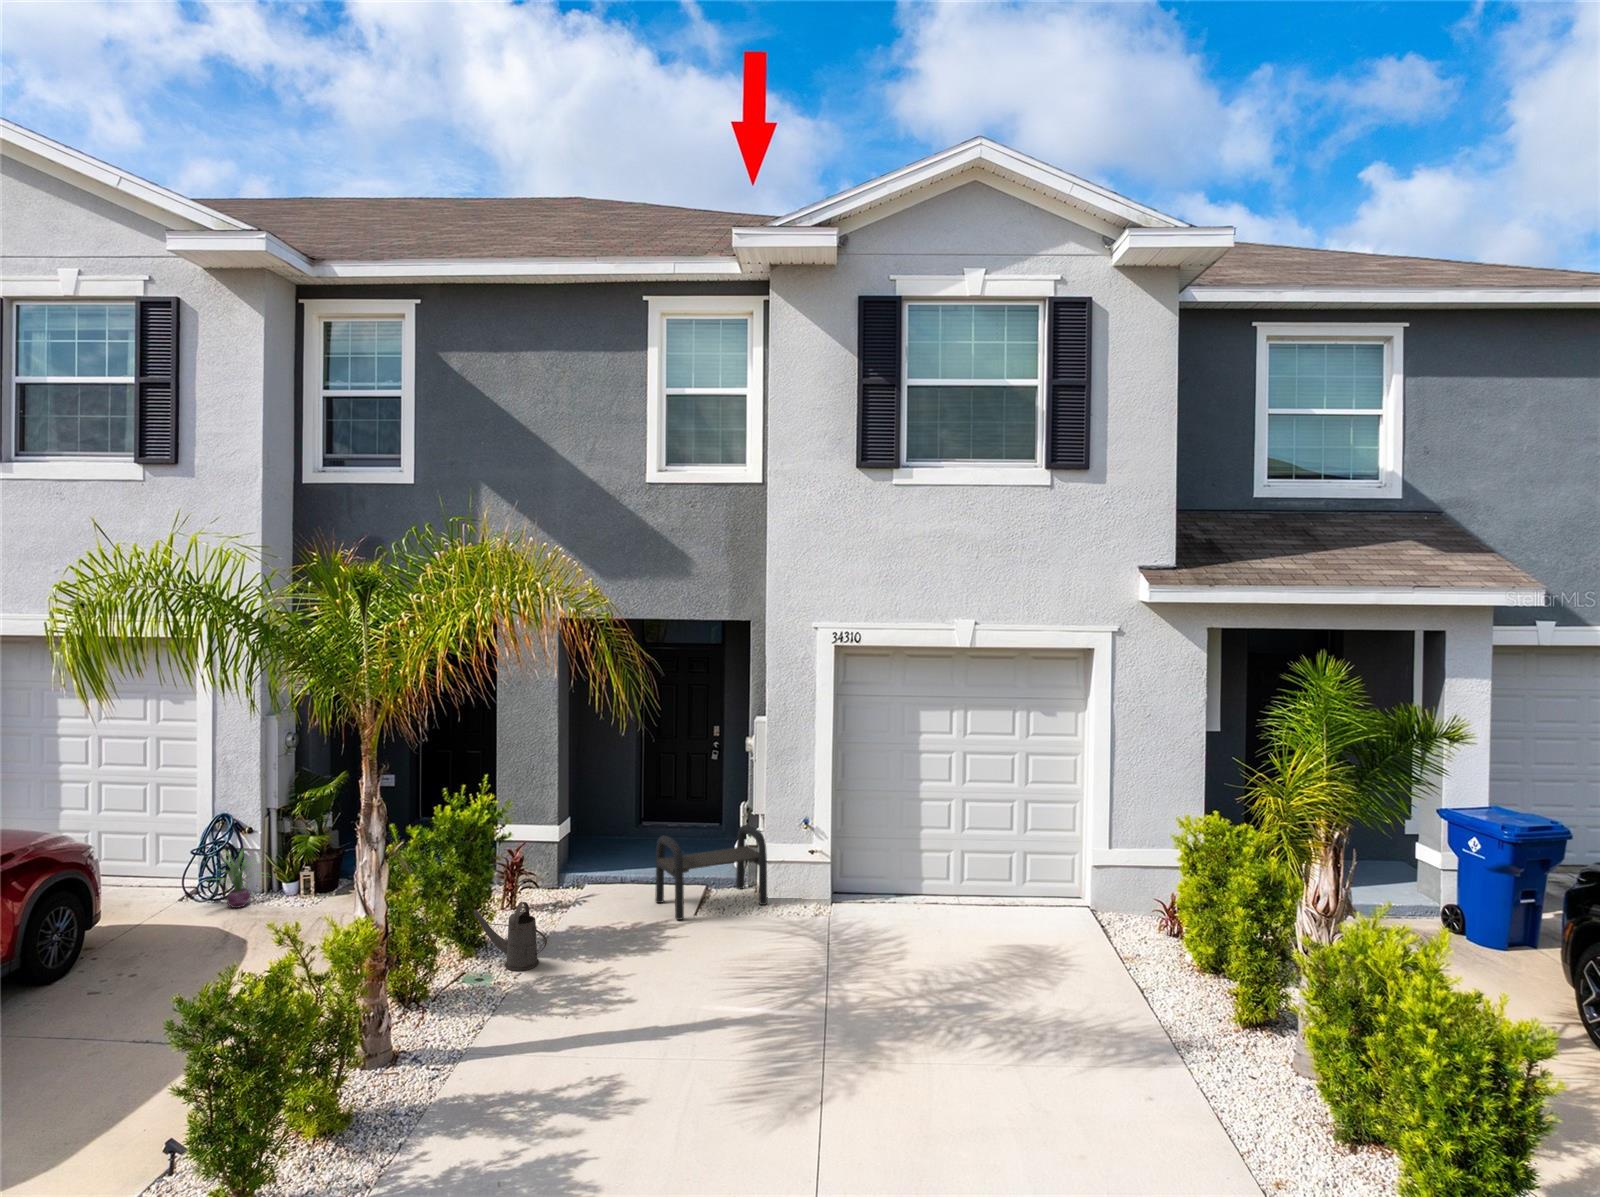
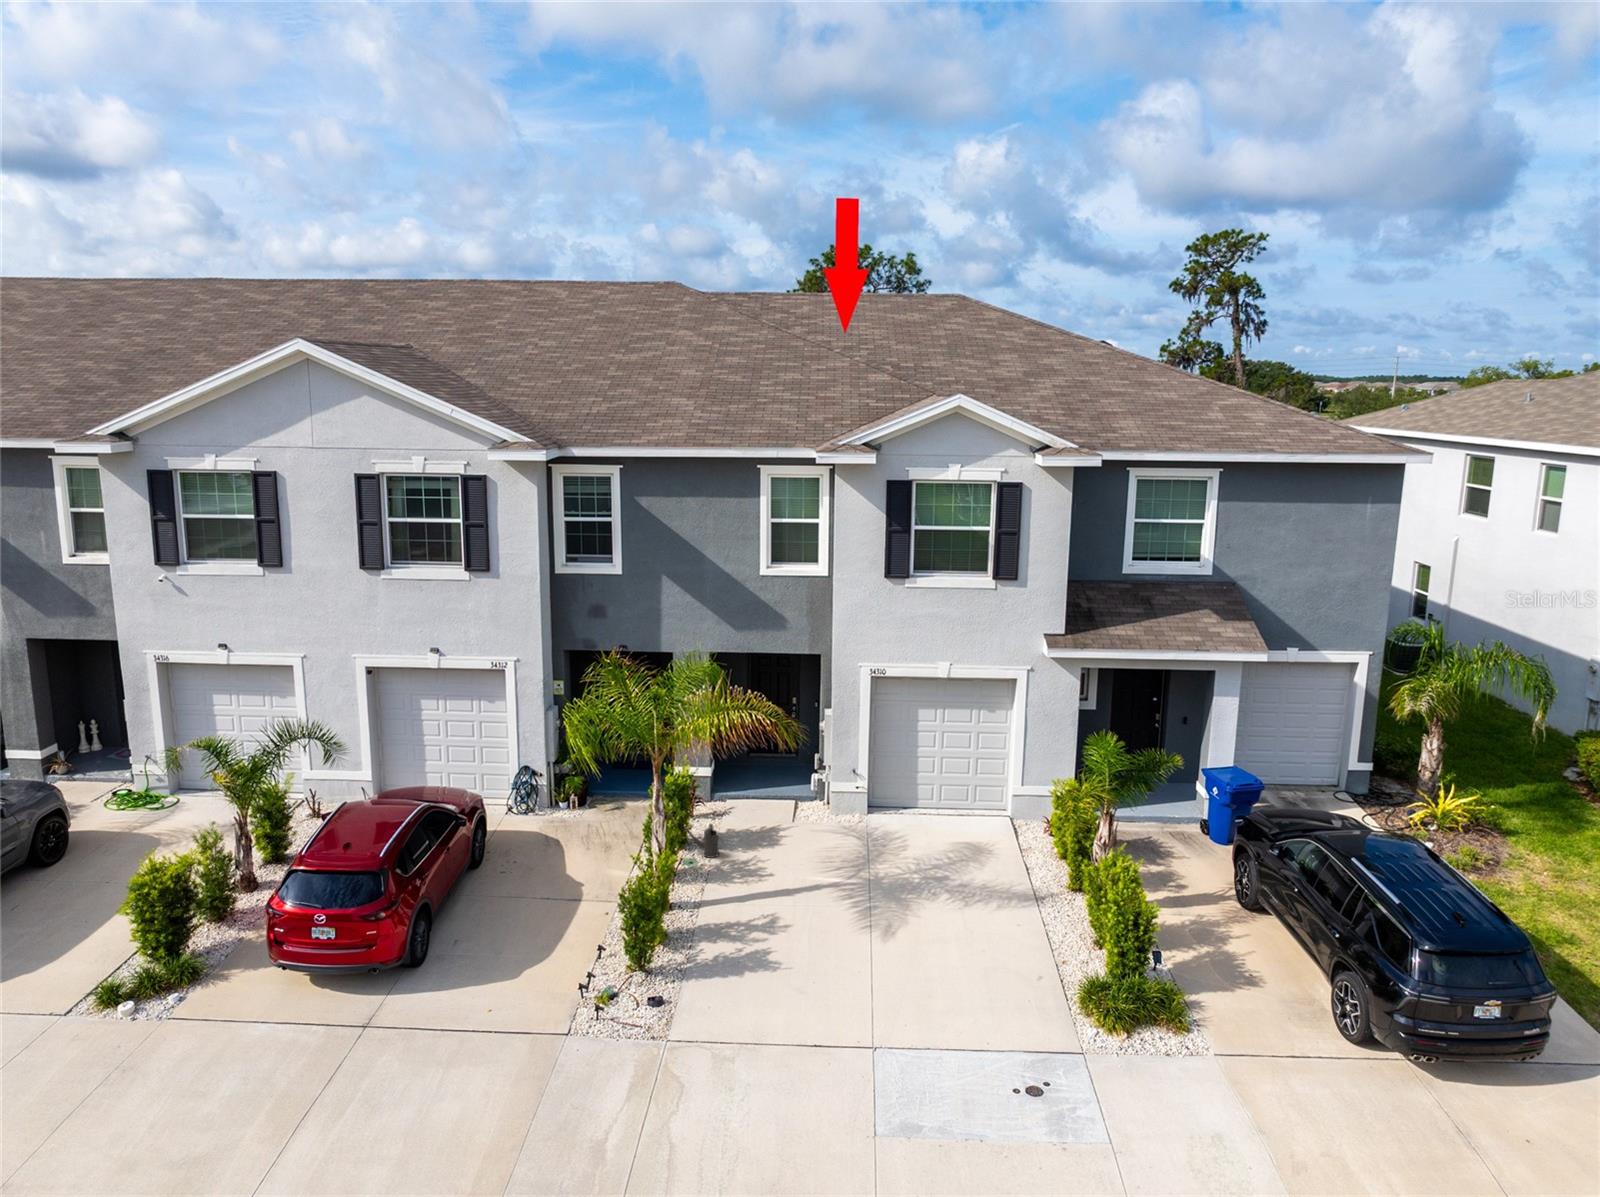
bench: present [655,825,767,920] -> none [770,770,832,826]
decorative plant: present [213,848,256,908] -> none [522,784,558,817]

